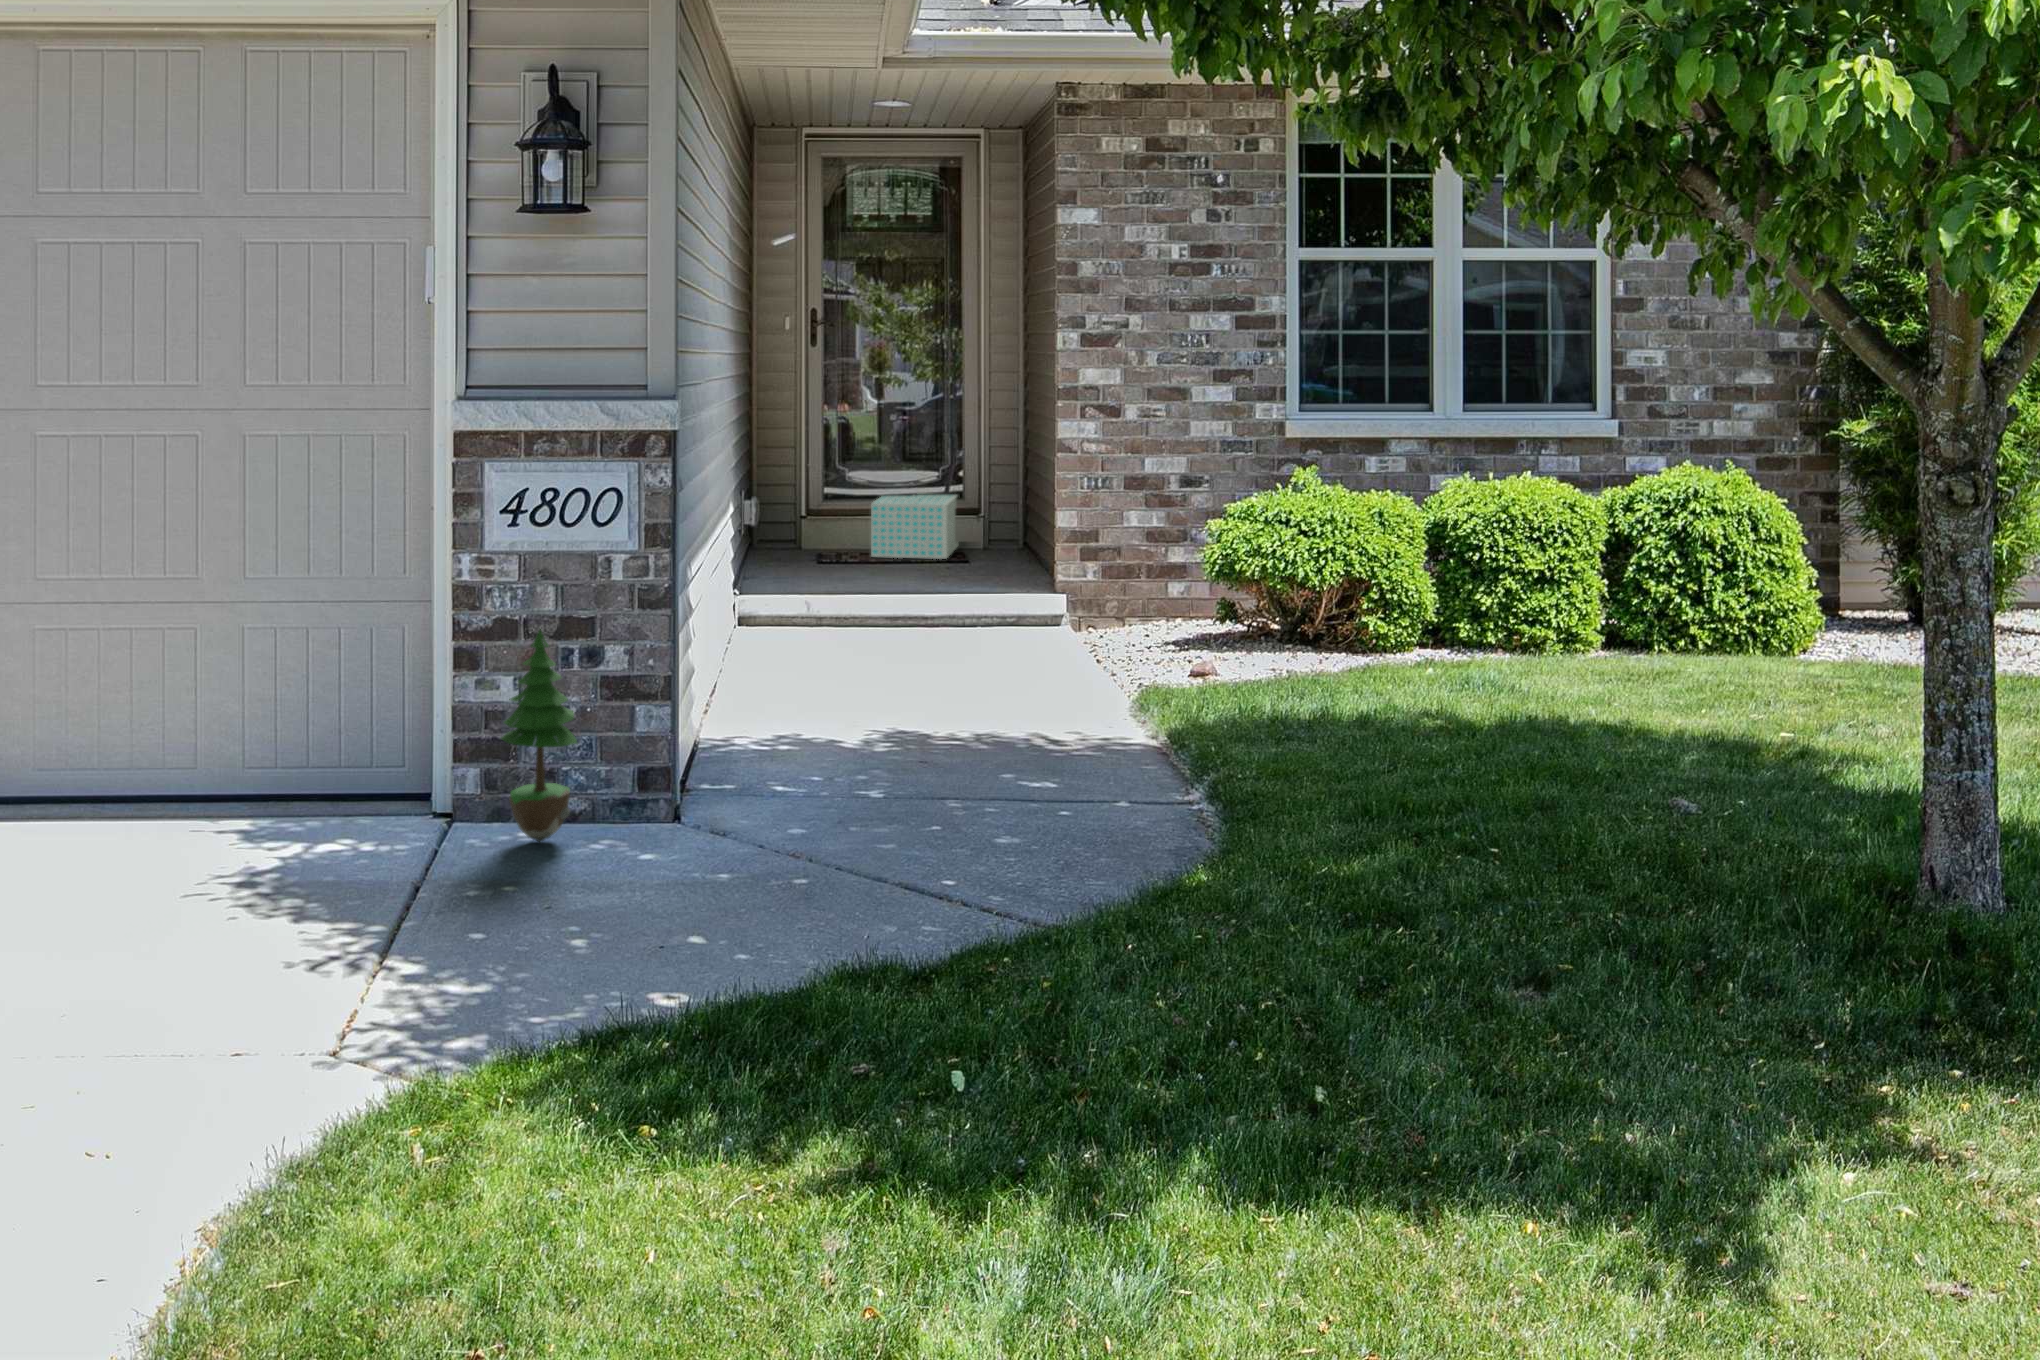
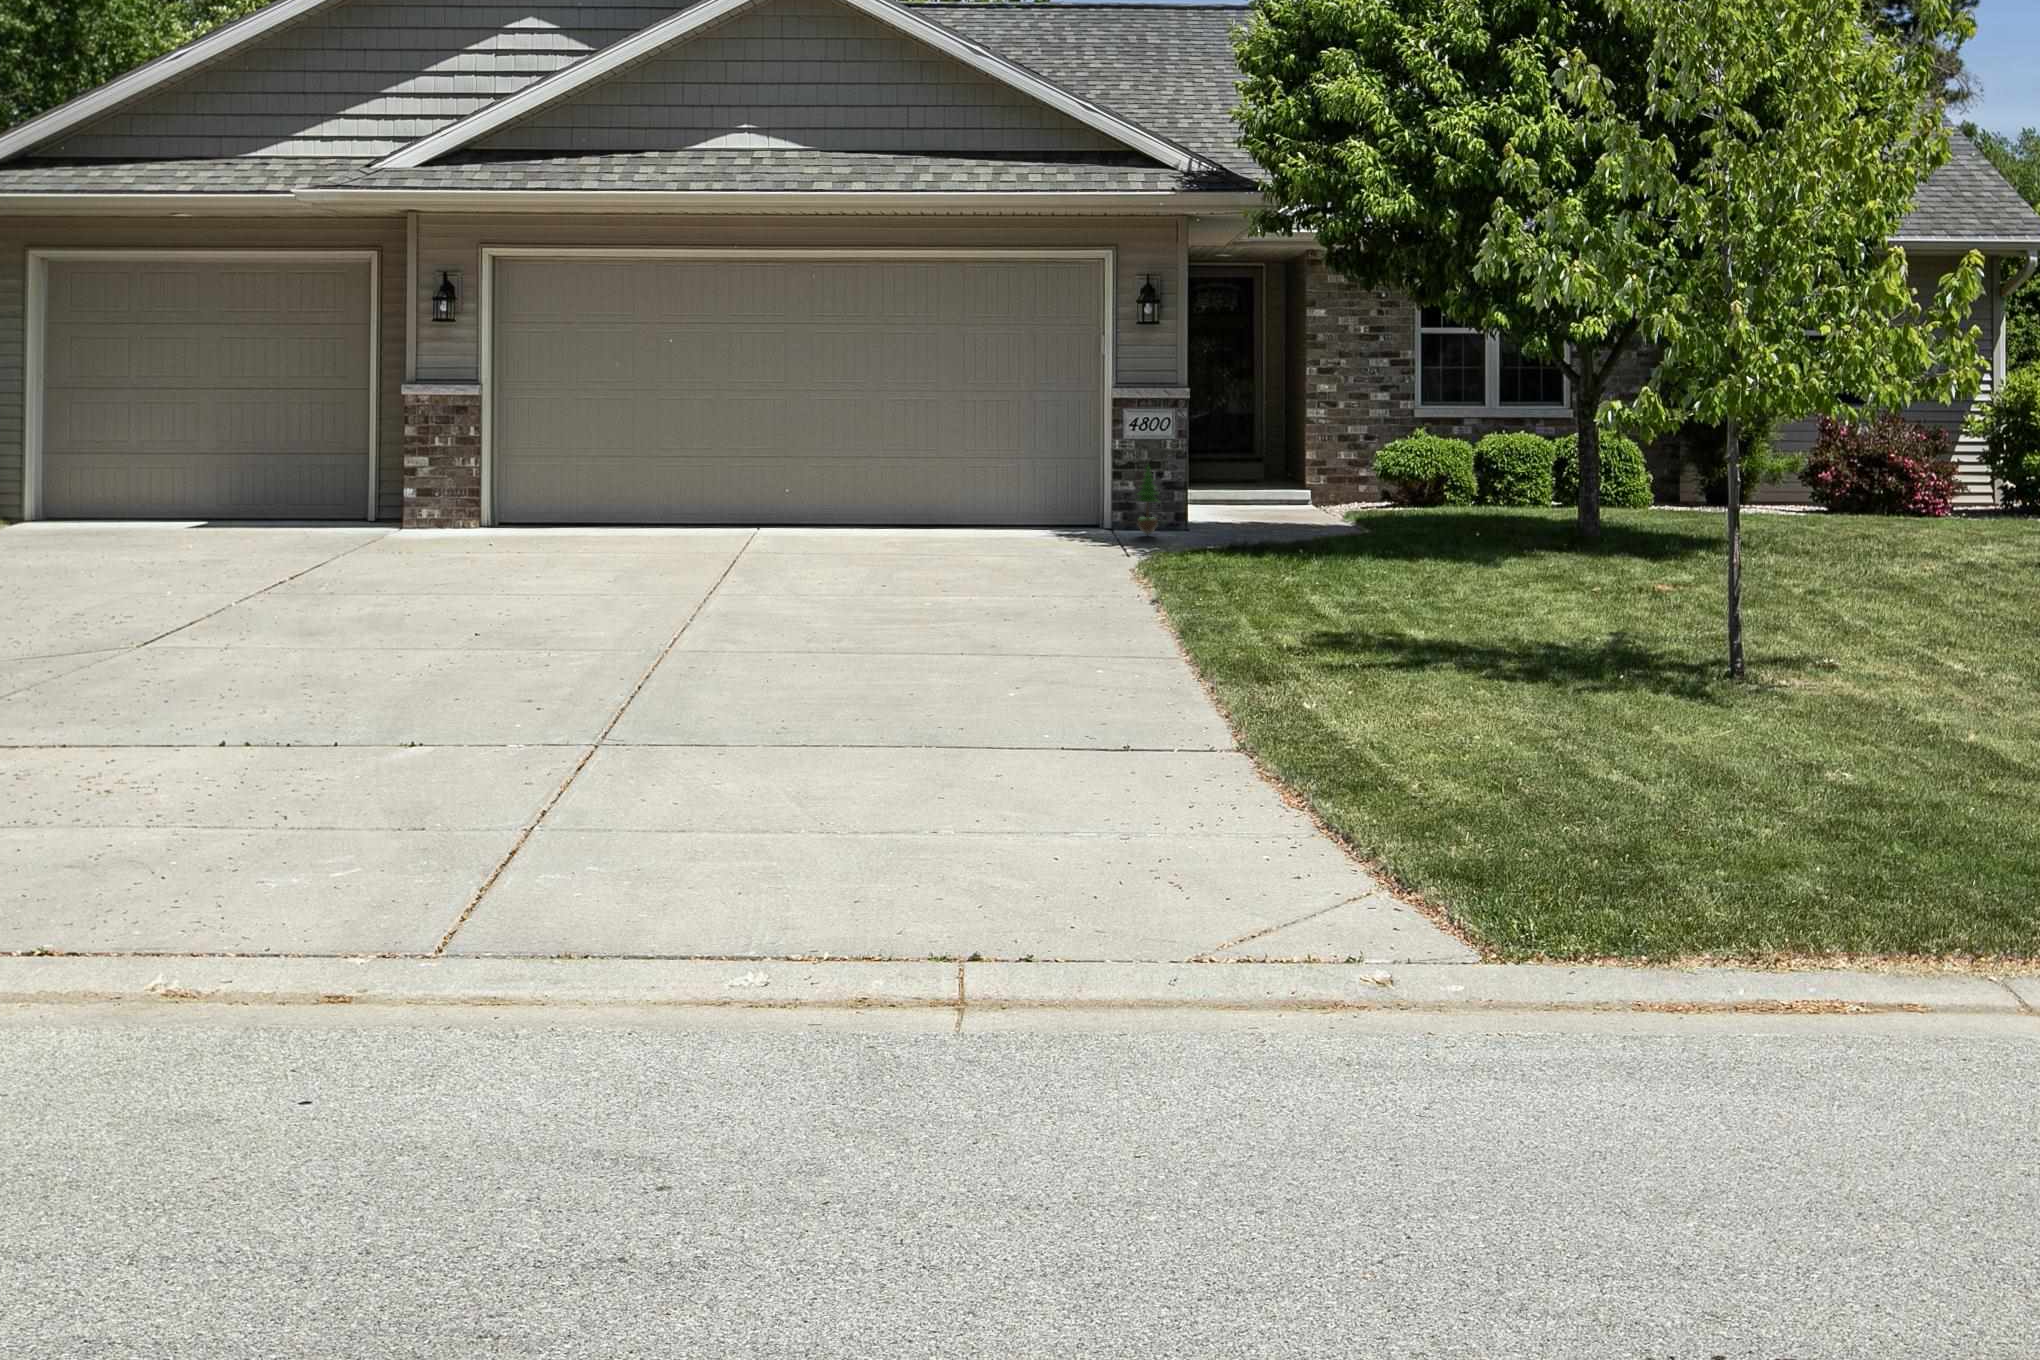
storage box: present [871,493,959,559] -> none [1205,453,1248,484]

